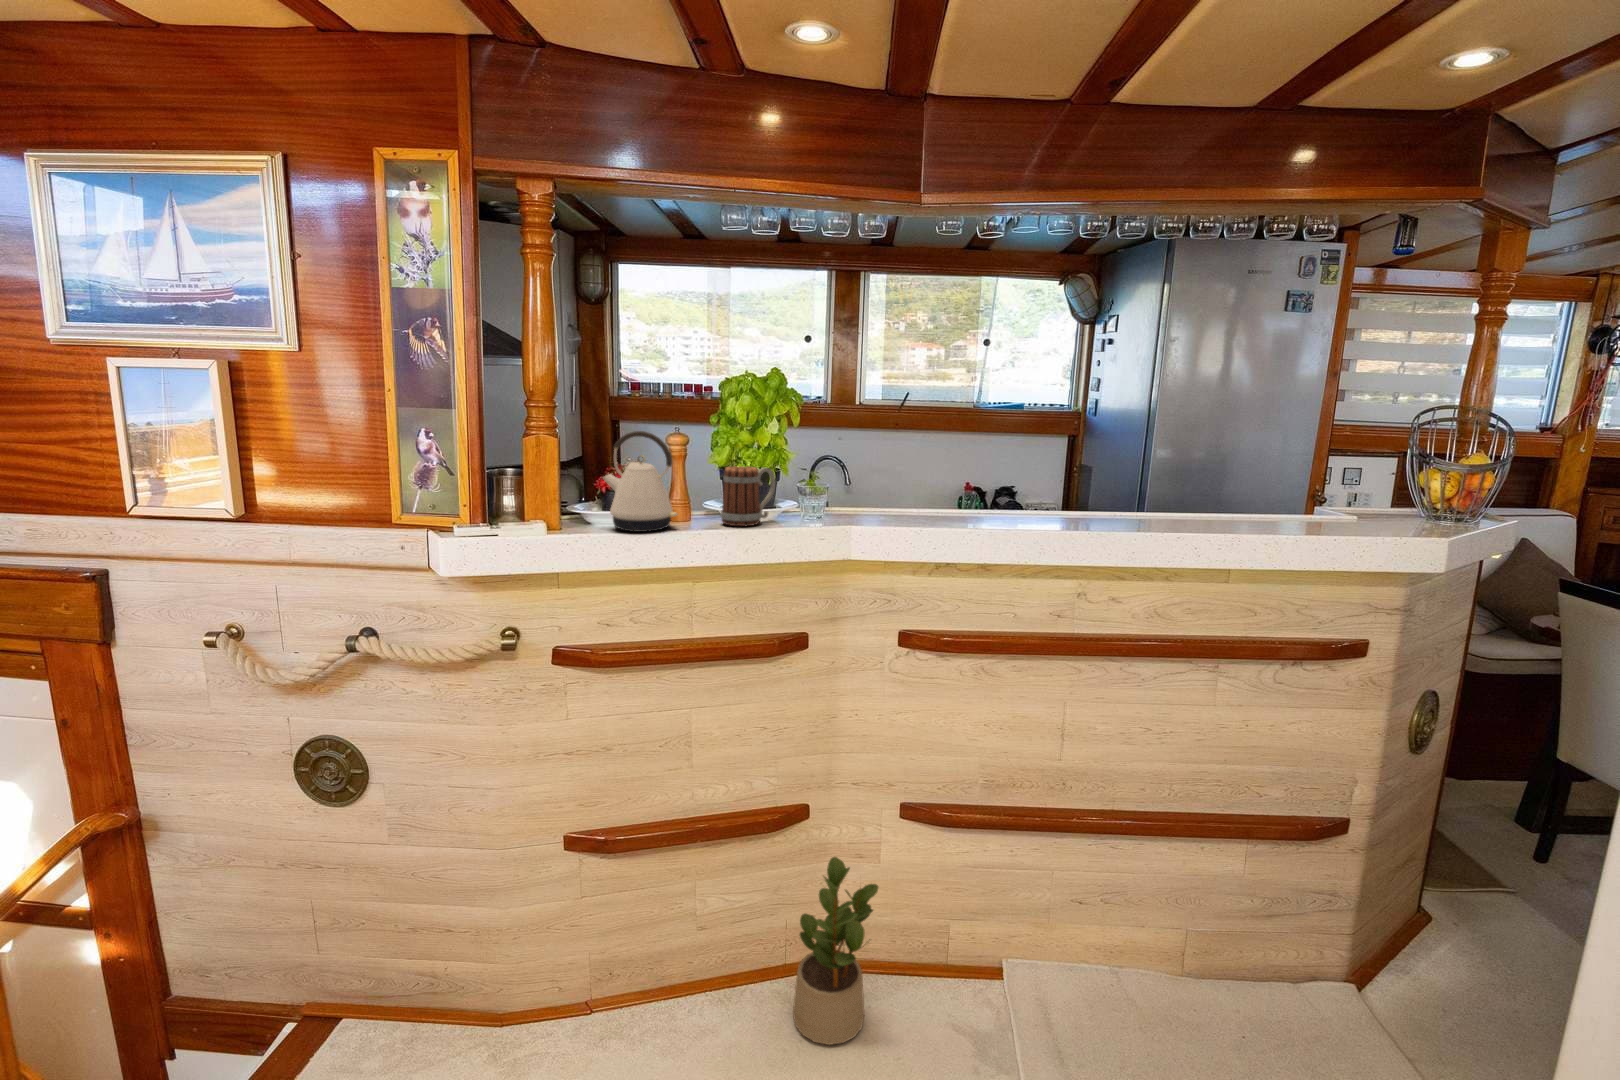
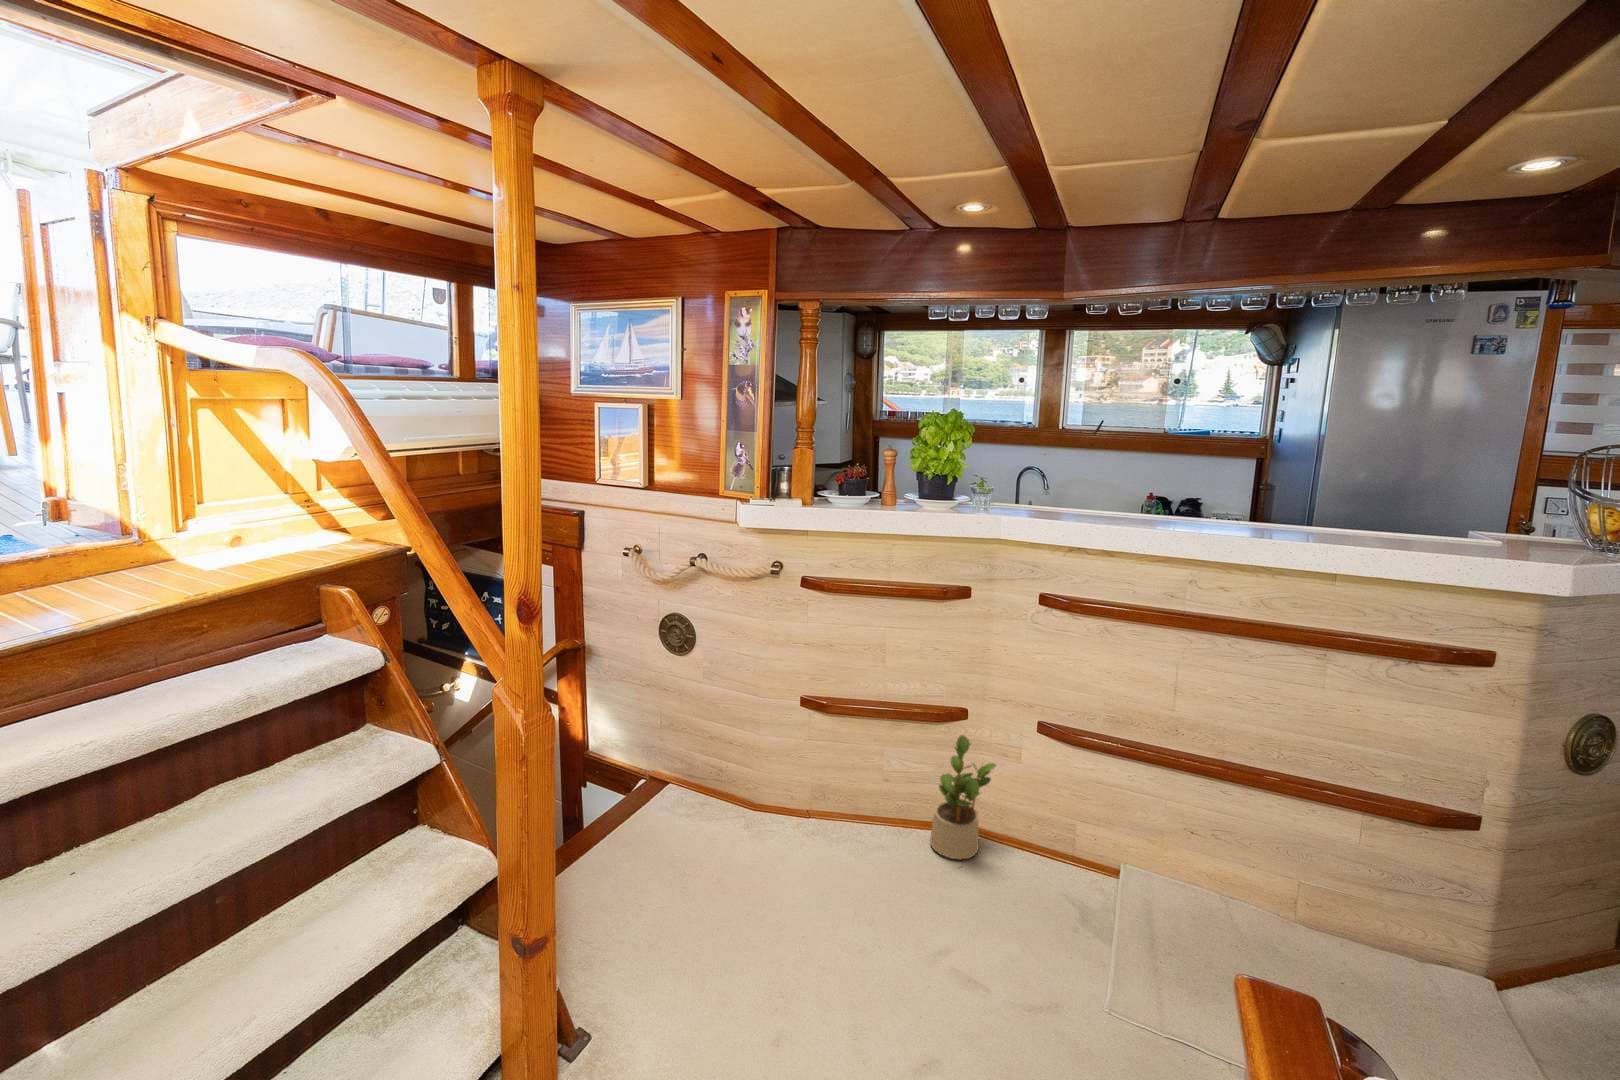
kettle: present [603,431,677,532] -> none [836,449,879,511]
mug: present [720,466,776,526] -> none [907,473,946,512]

